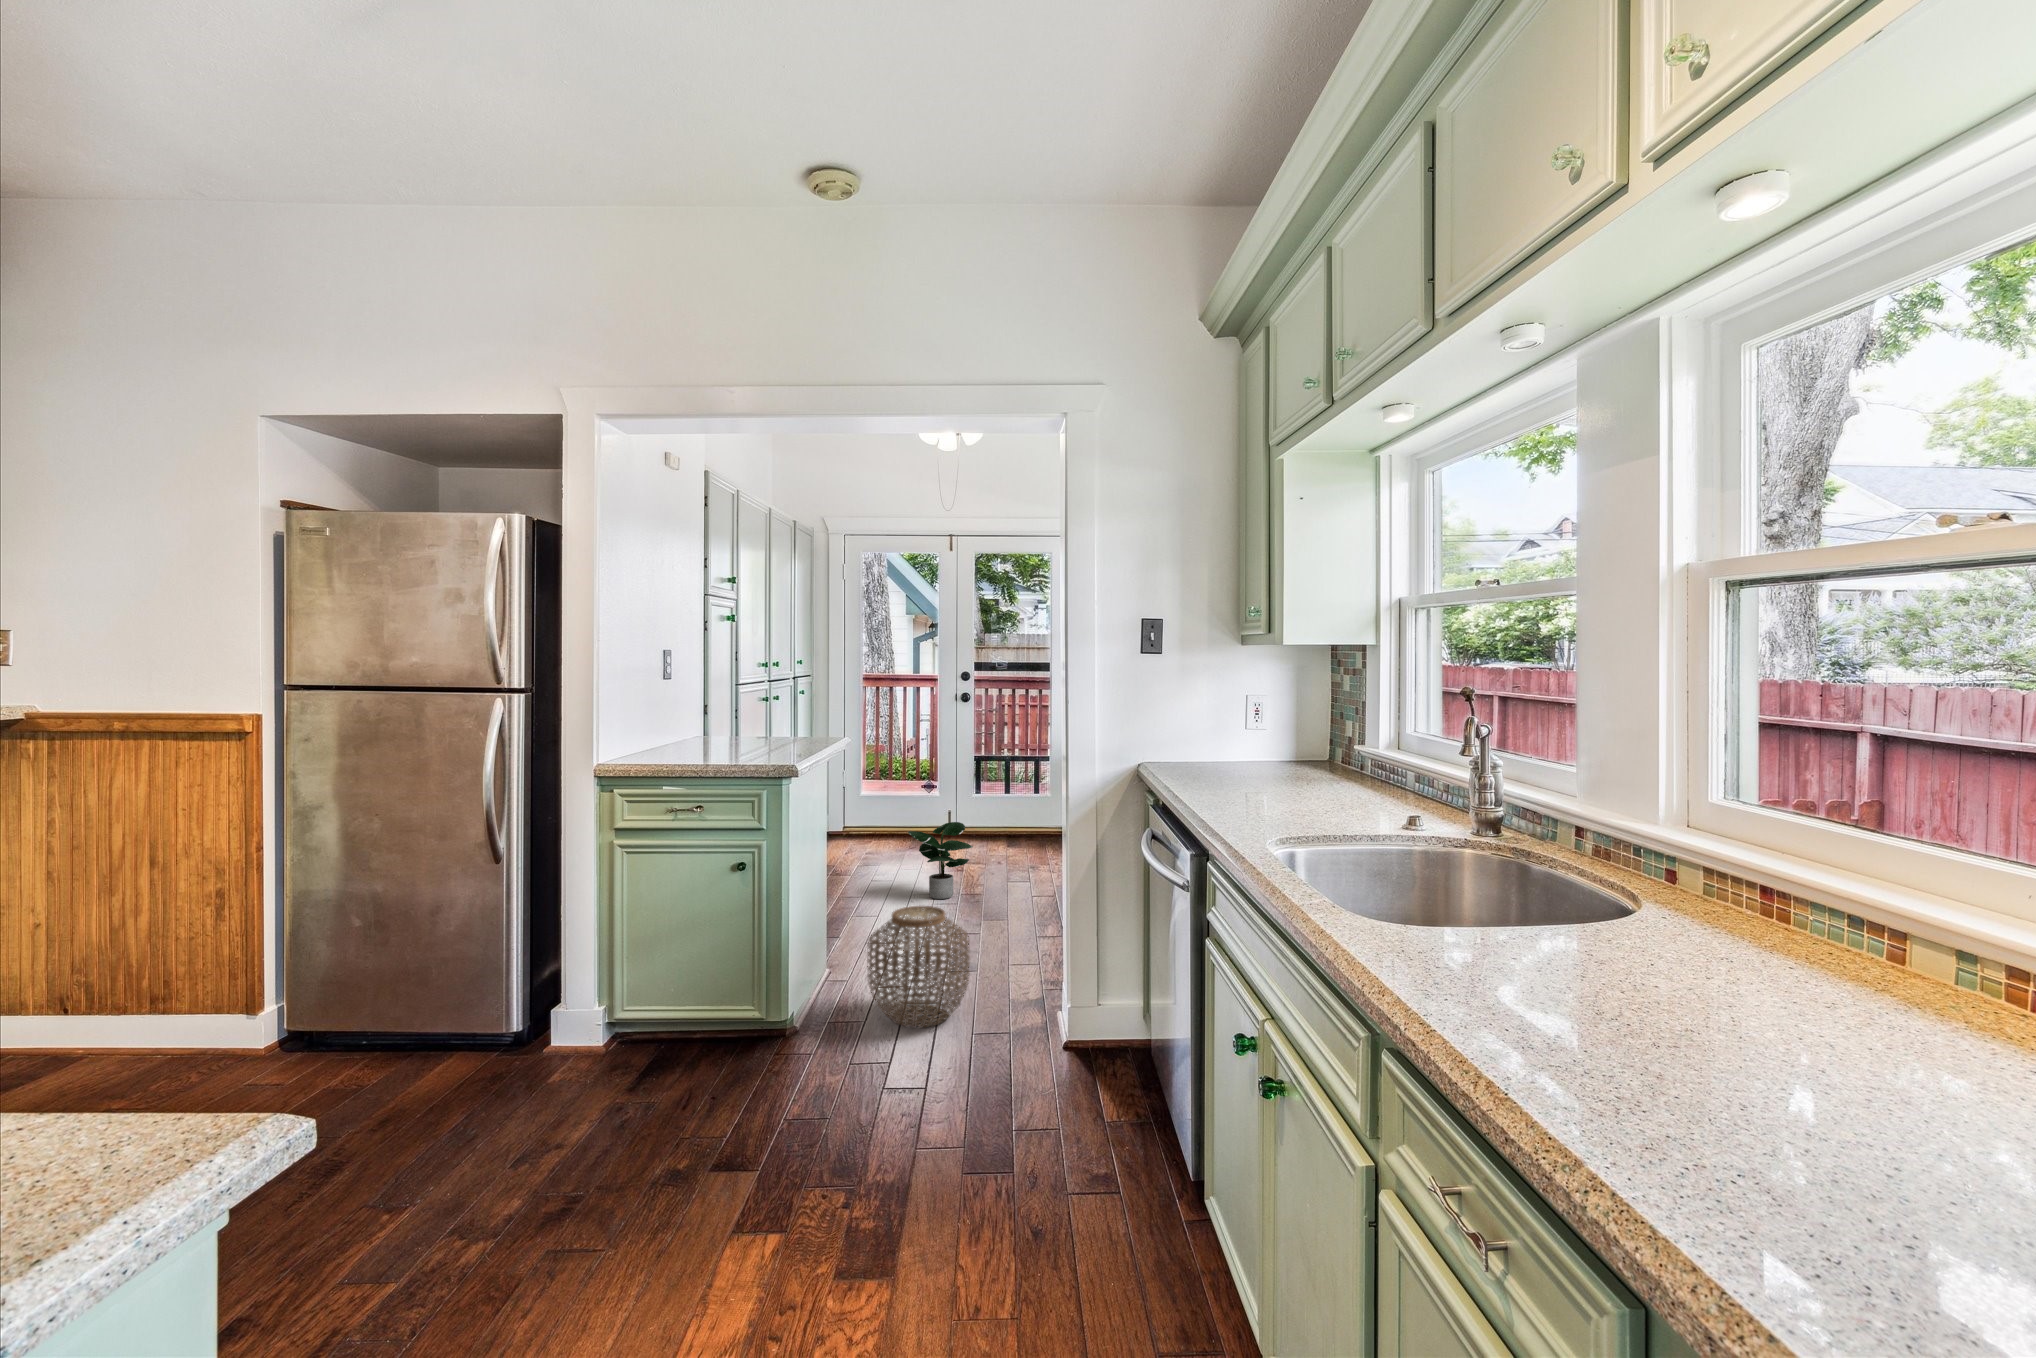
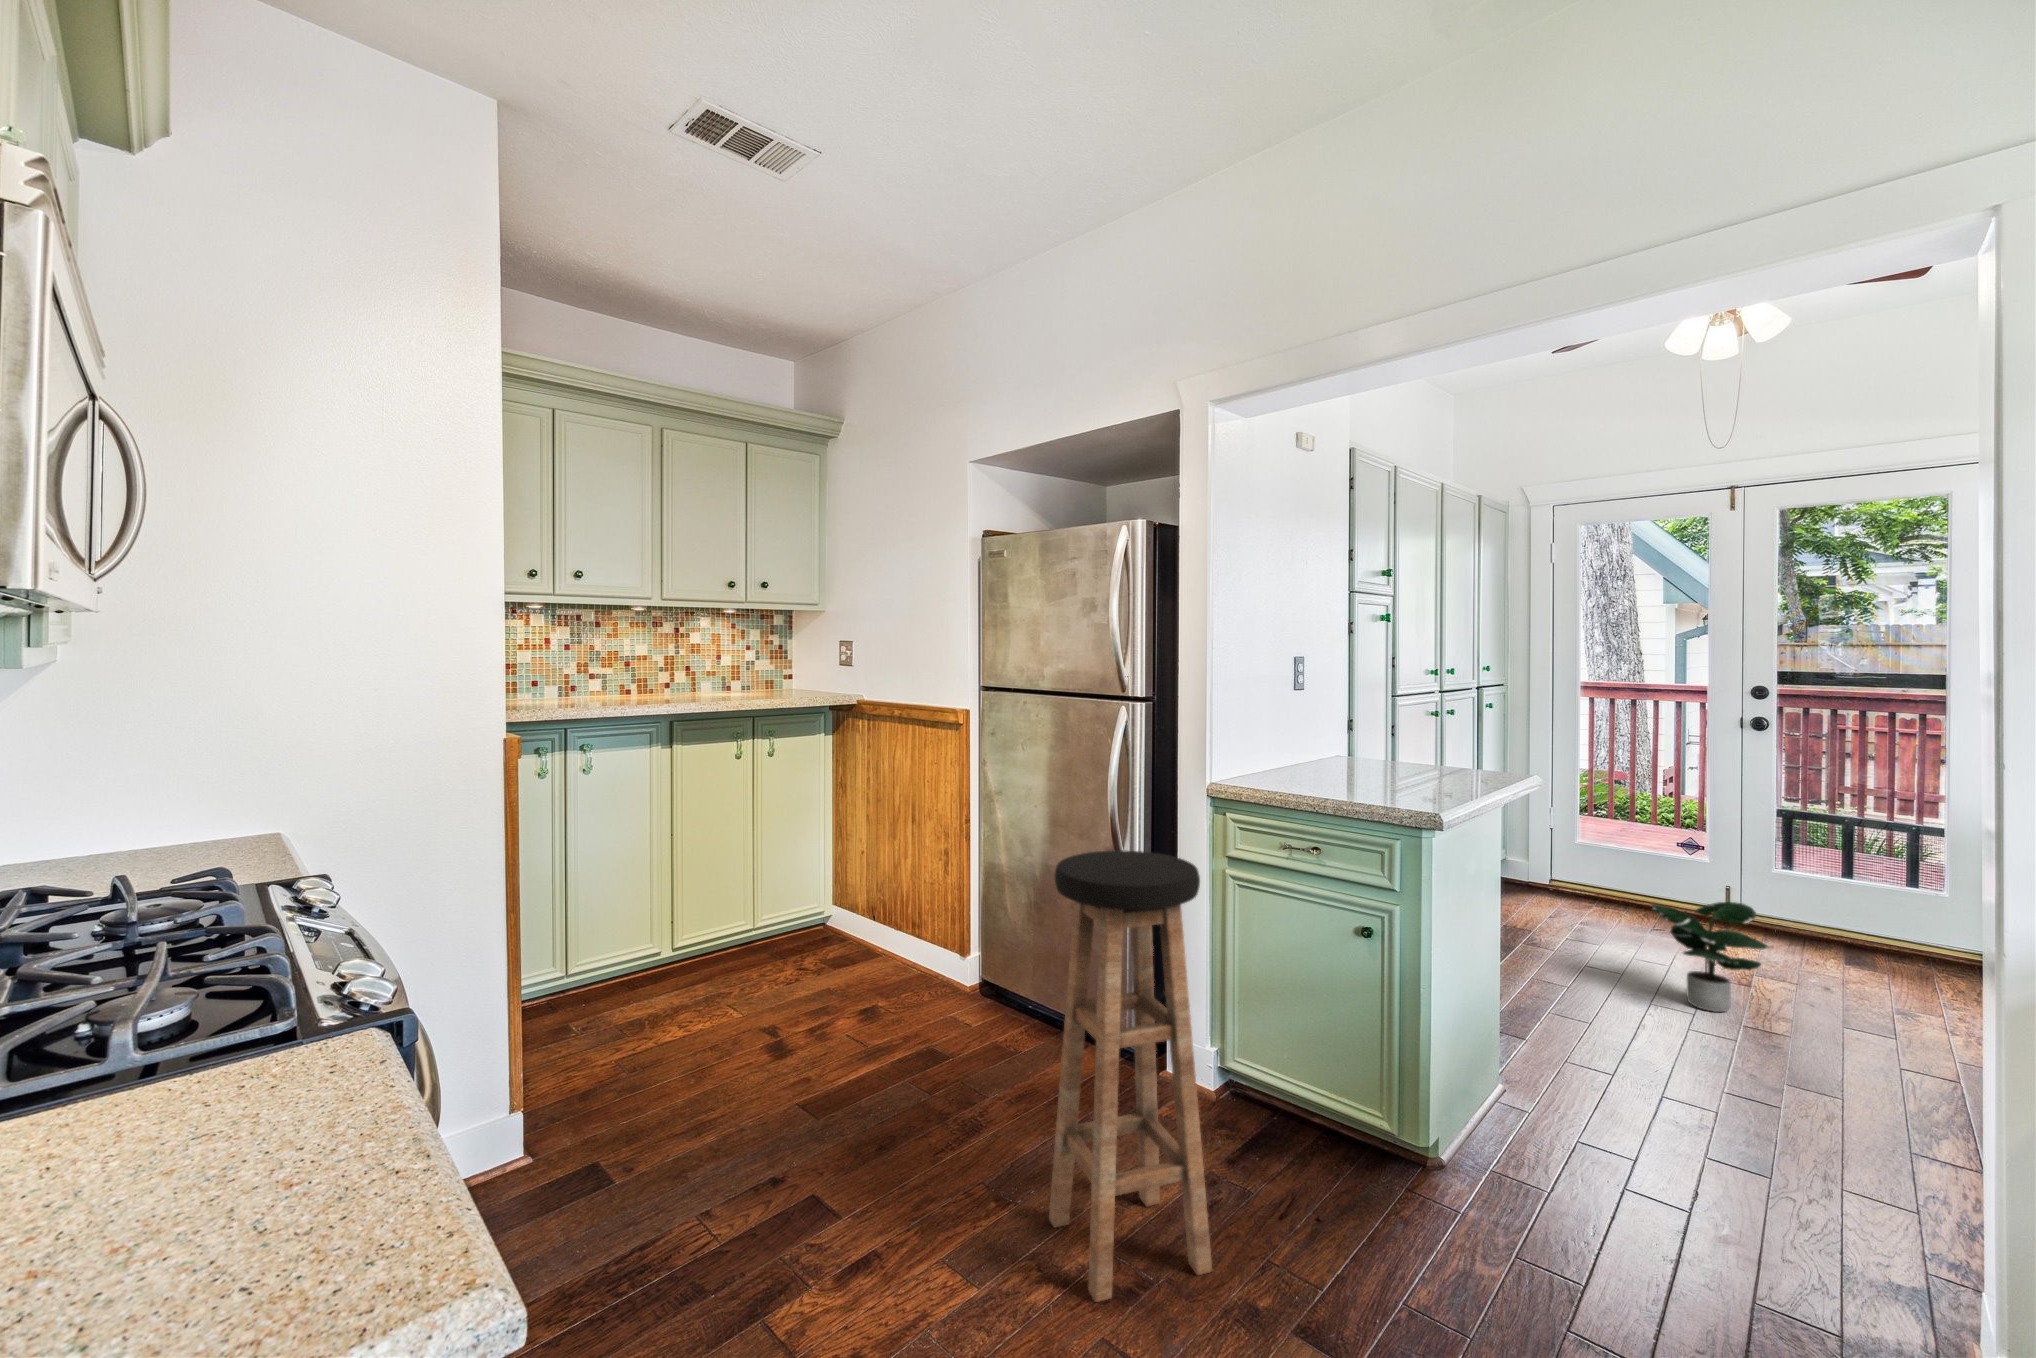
bar stool: none [484,819,650,1203] -> present [1049,850,1212,1302]
woven basket: present [867,906,969,1027] -> none [1553,1042,1747,1249]

